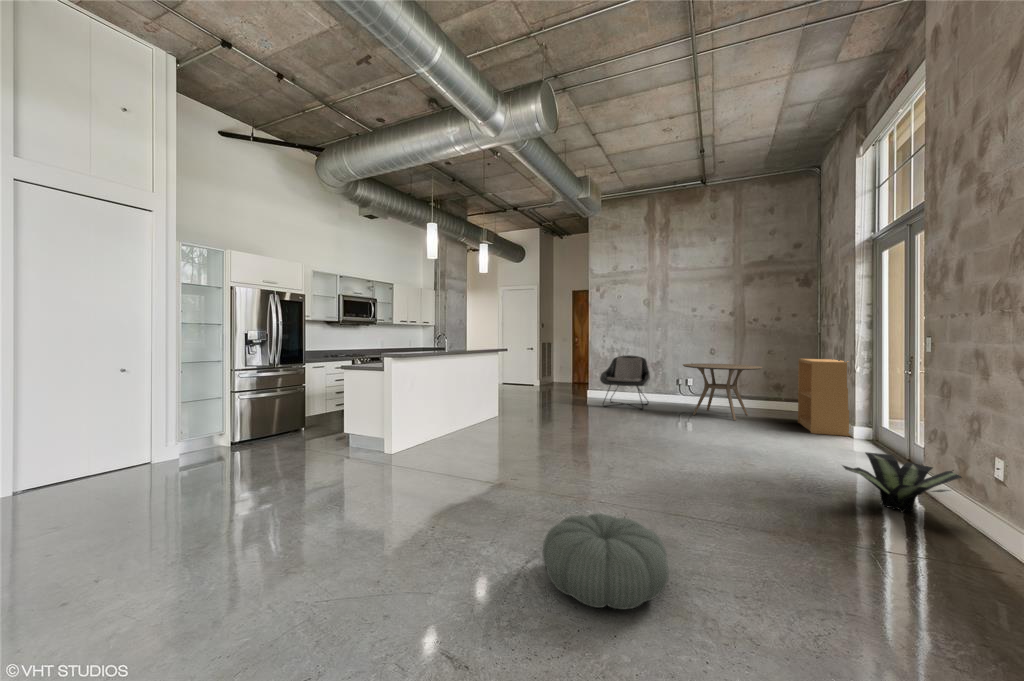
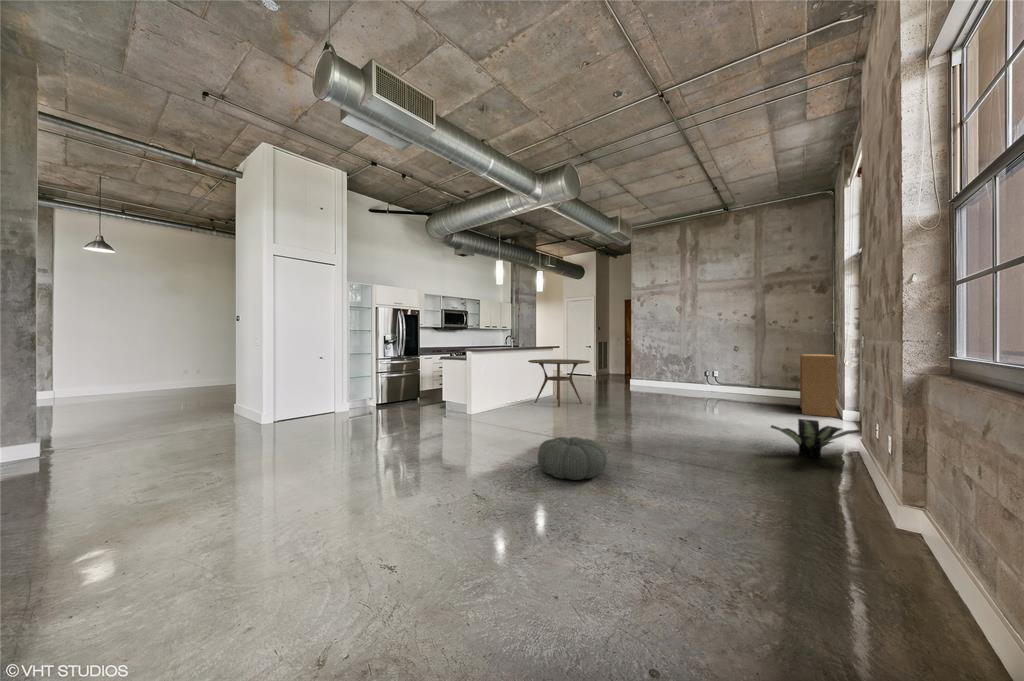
lounge chair: present [600,355,650,410] -> none [636,352,679,395]
dining table: present [683,364,762,420] -> present [528,359,590,407]

